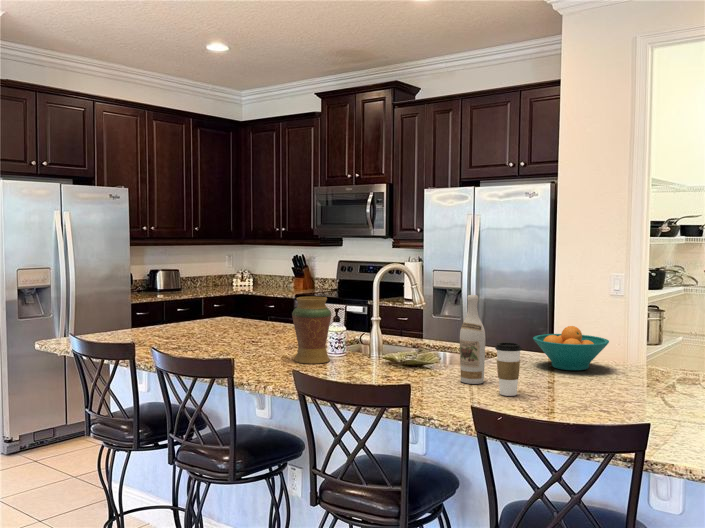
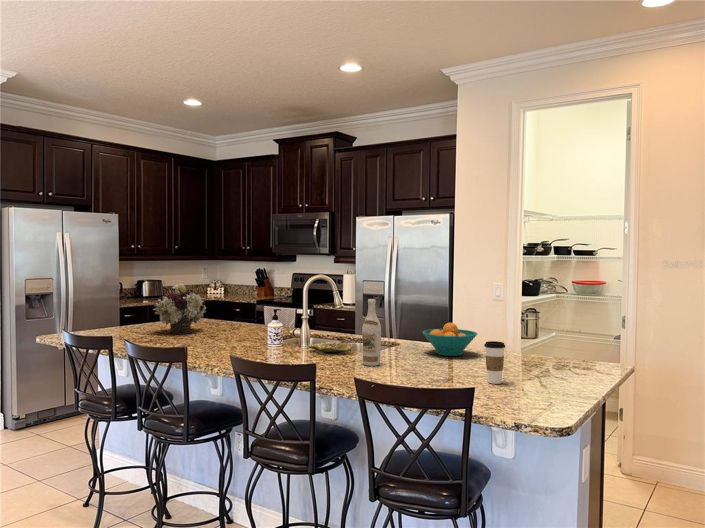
flower arrangement: none [178,274,243,338] -> present [153,283,206,334]
decorative vase: present [292,297,331,364] -> none [239,301,270,352]
coffee cup: present [495,343,522,396] -> present [484,341,505,384]

